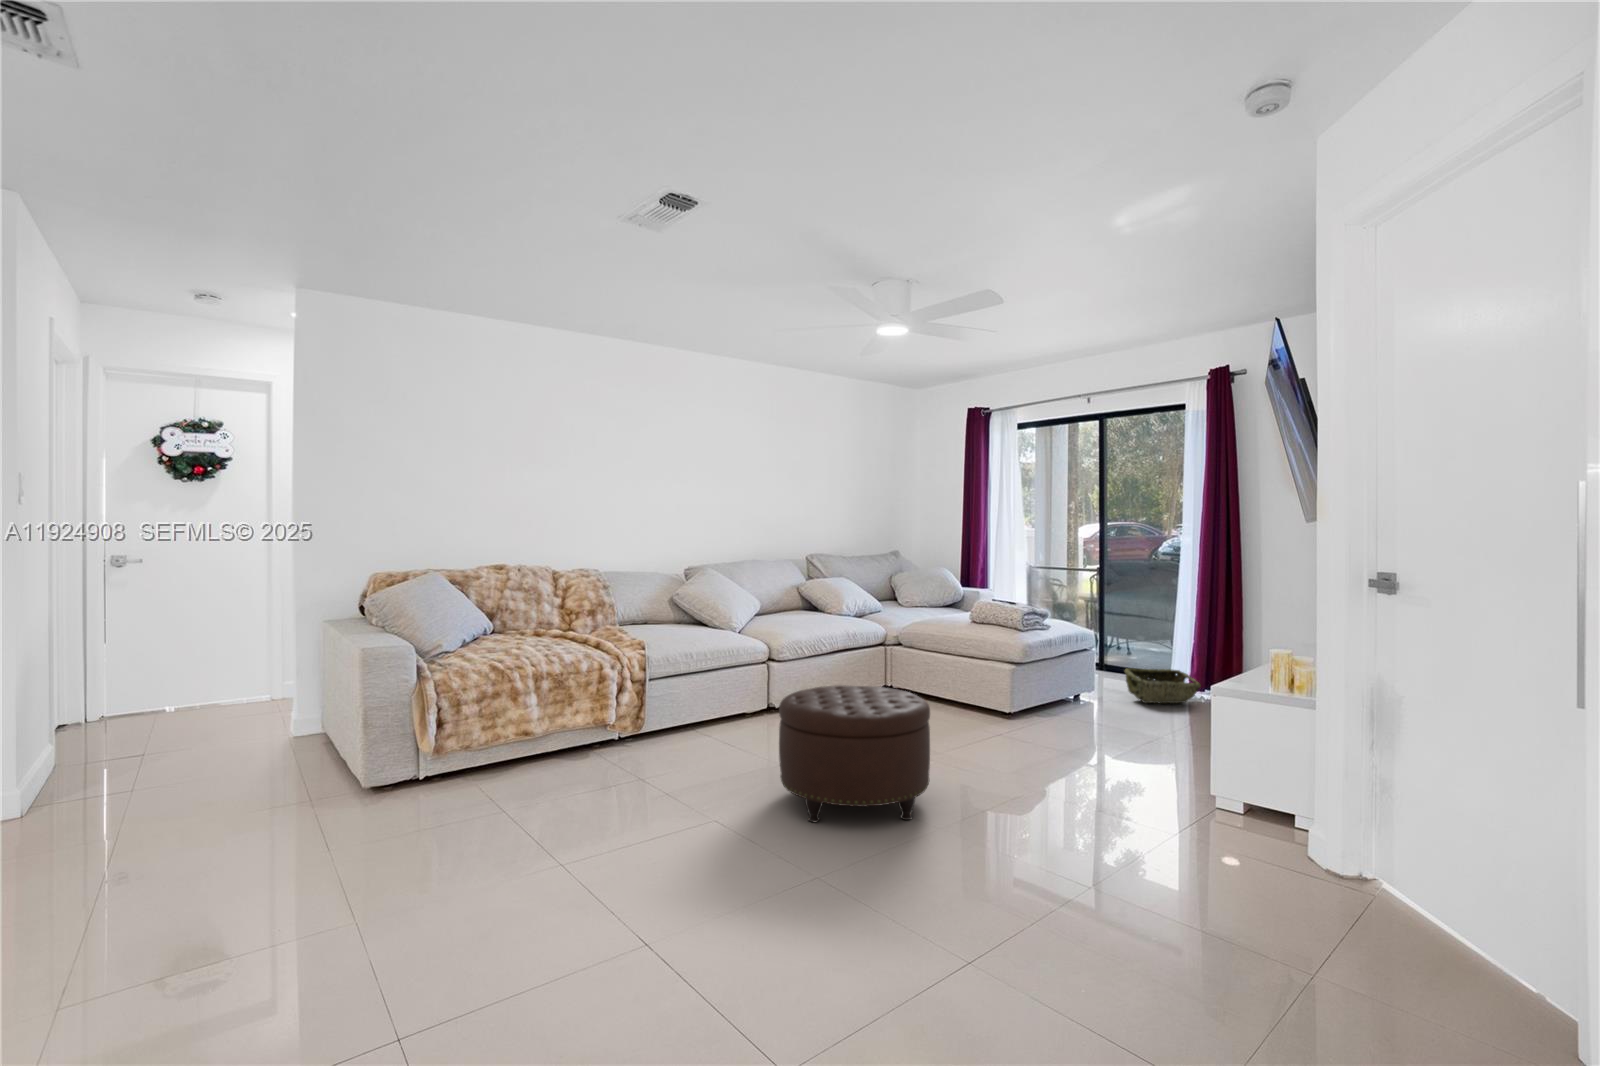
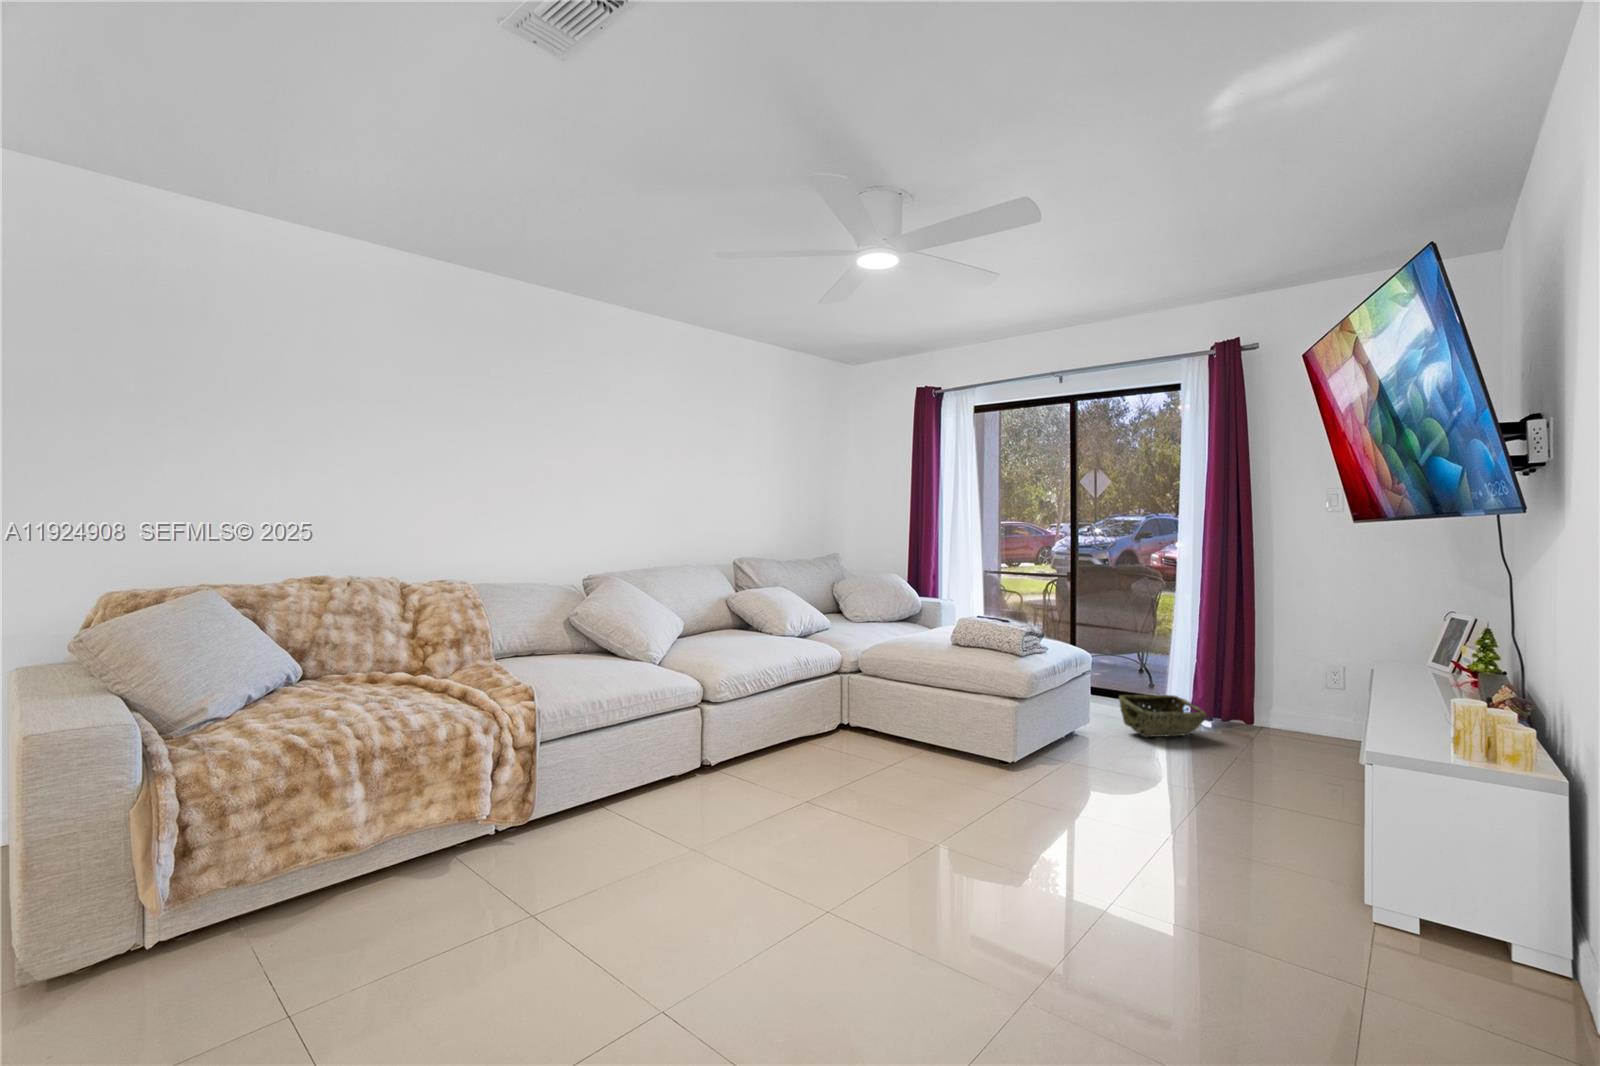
ottoman: present [779,685,930,822] -> none [753,757,979,993]

